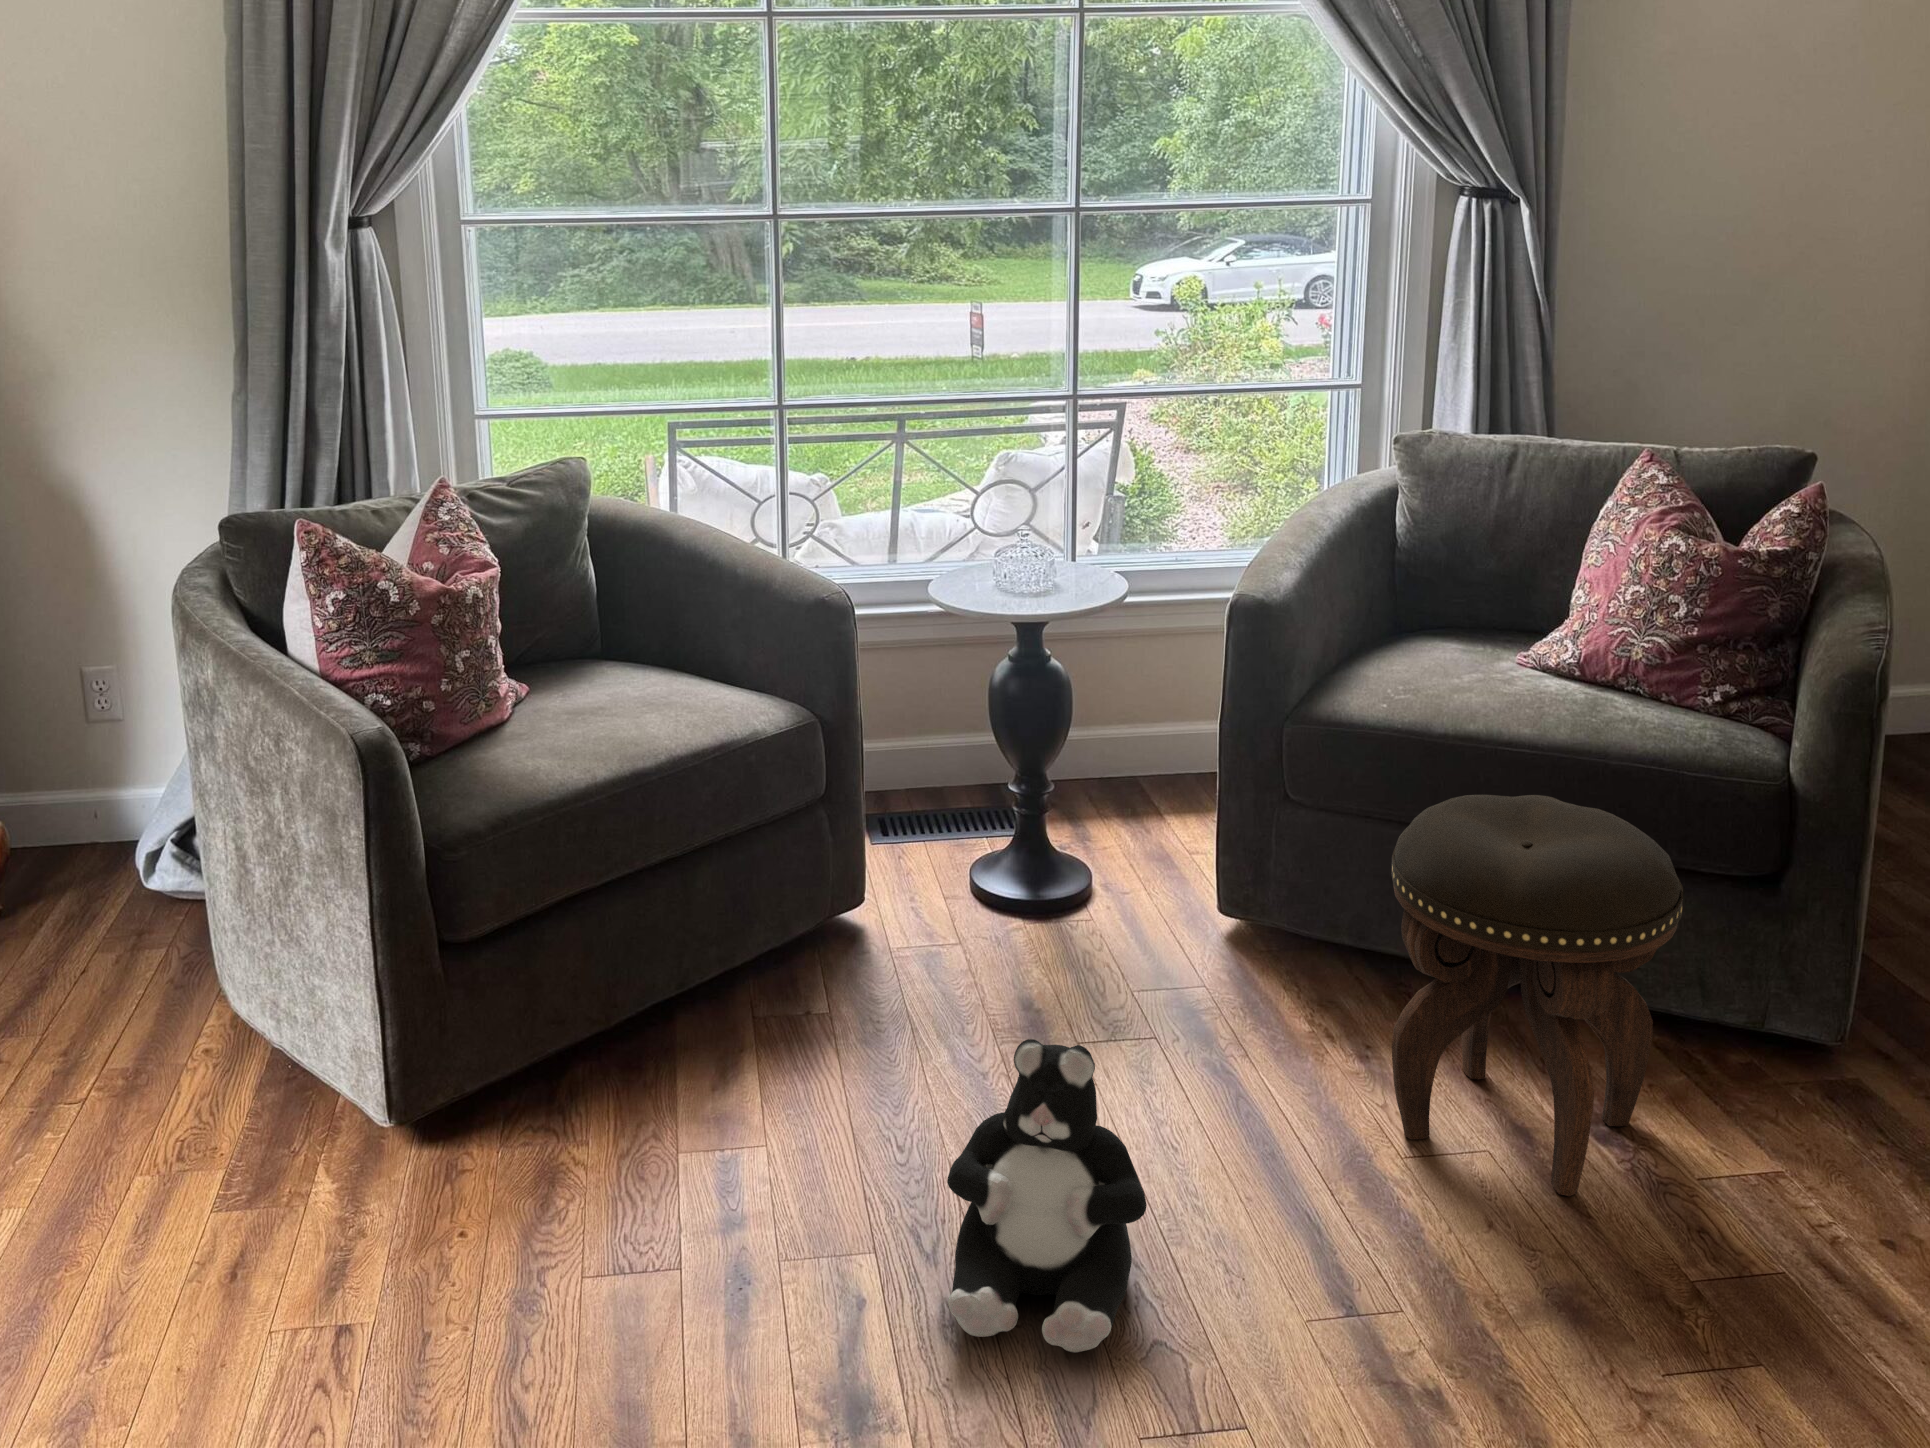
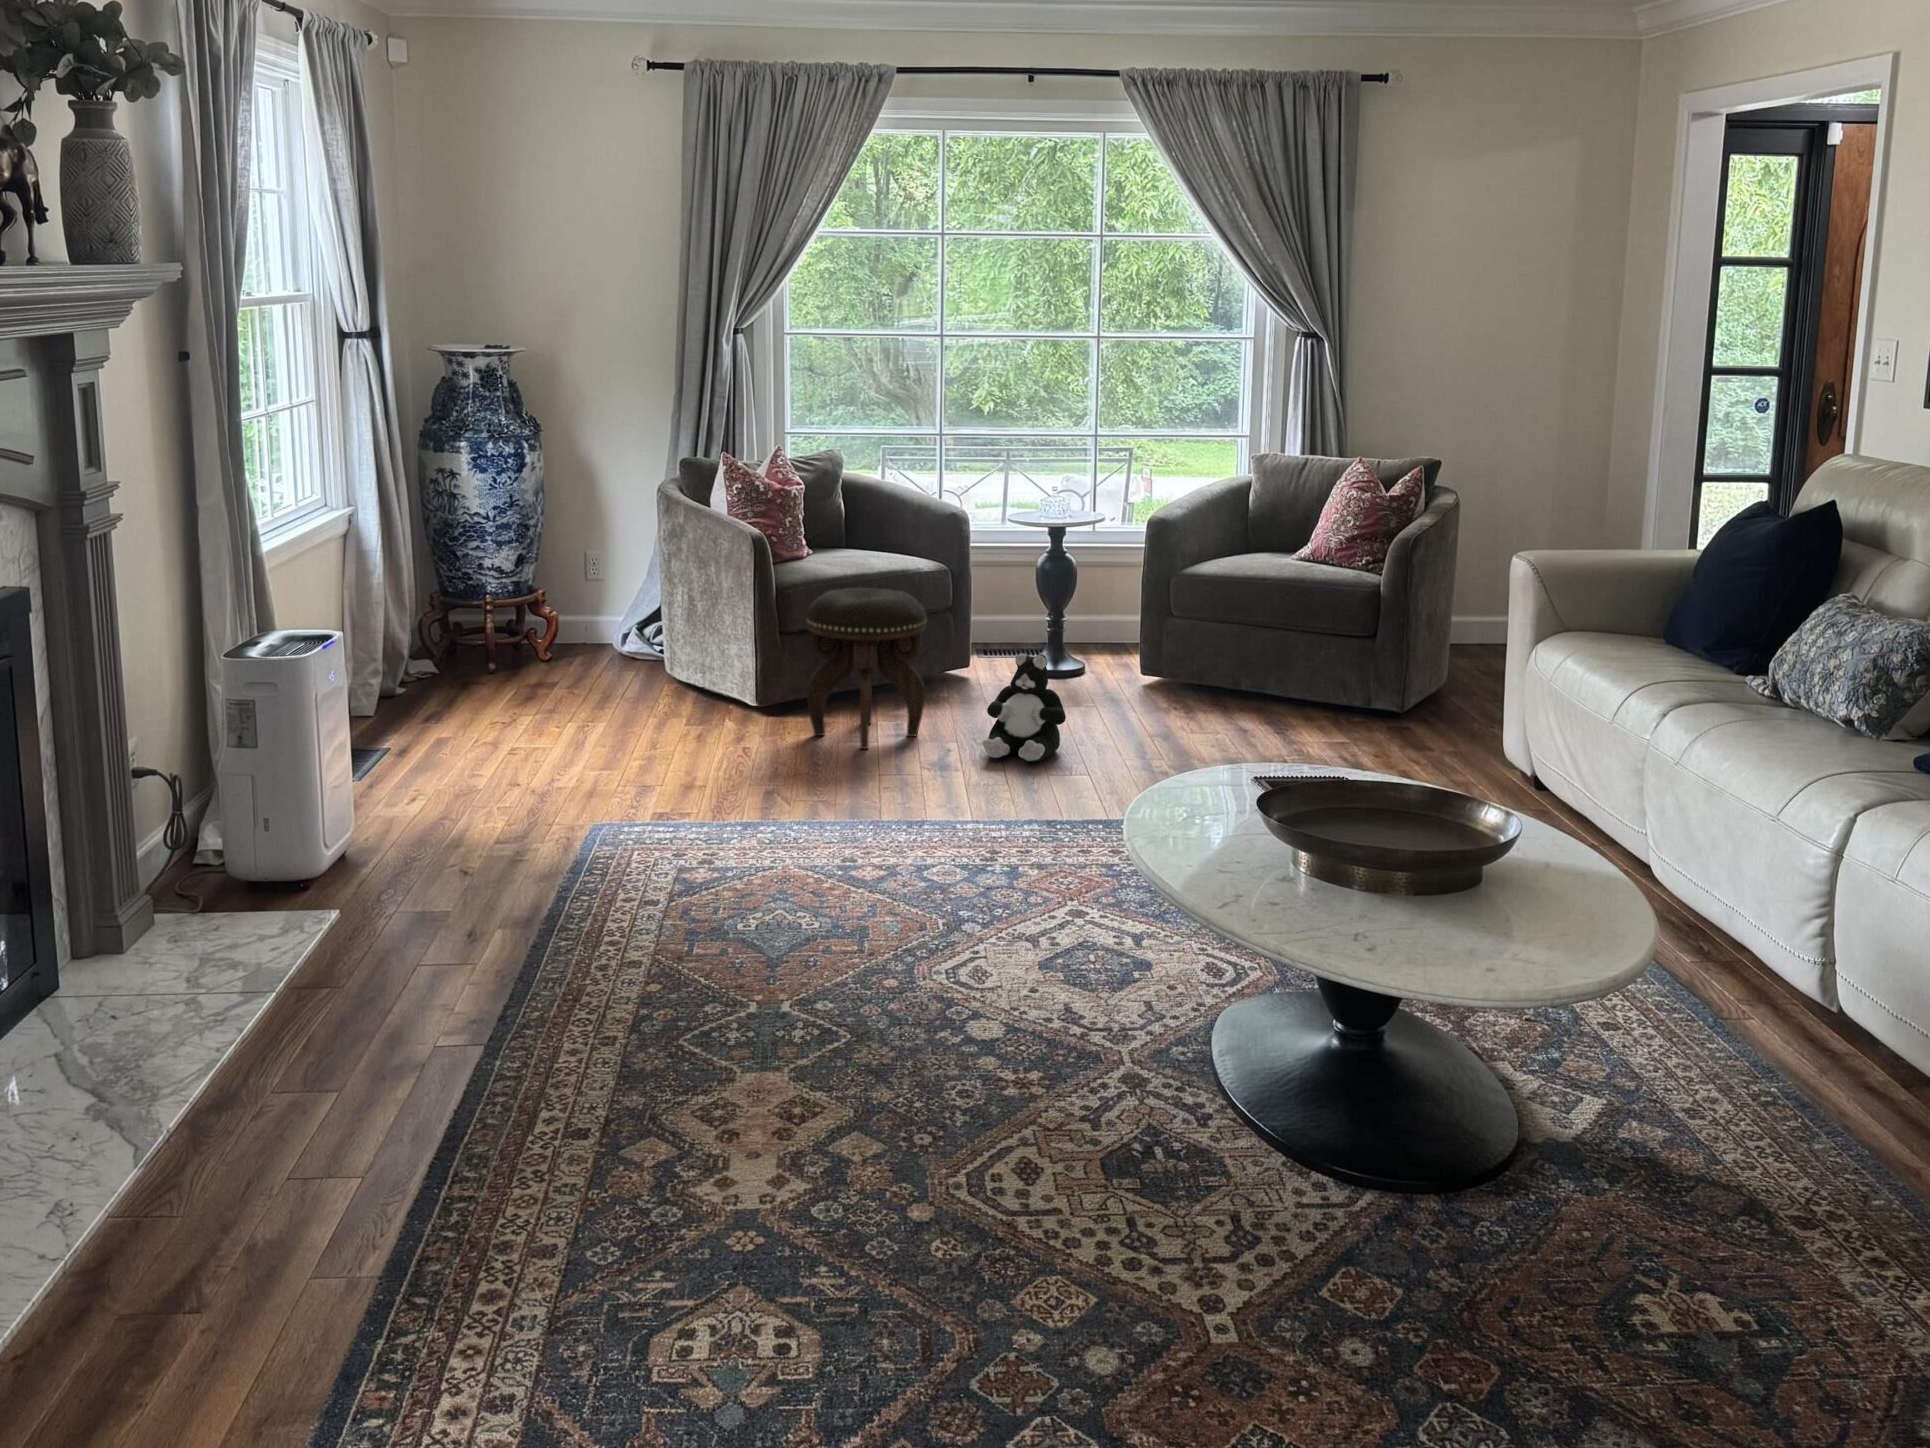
footstool: present [1391,795,1683,1196] -> present [806,588,927,749]

